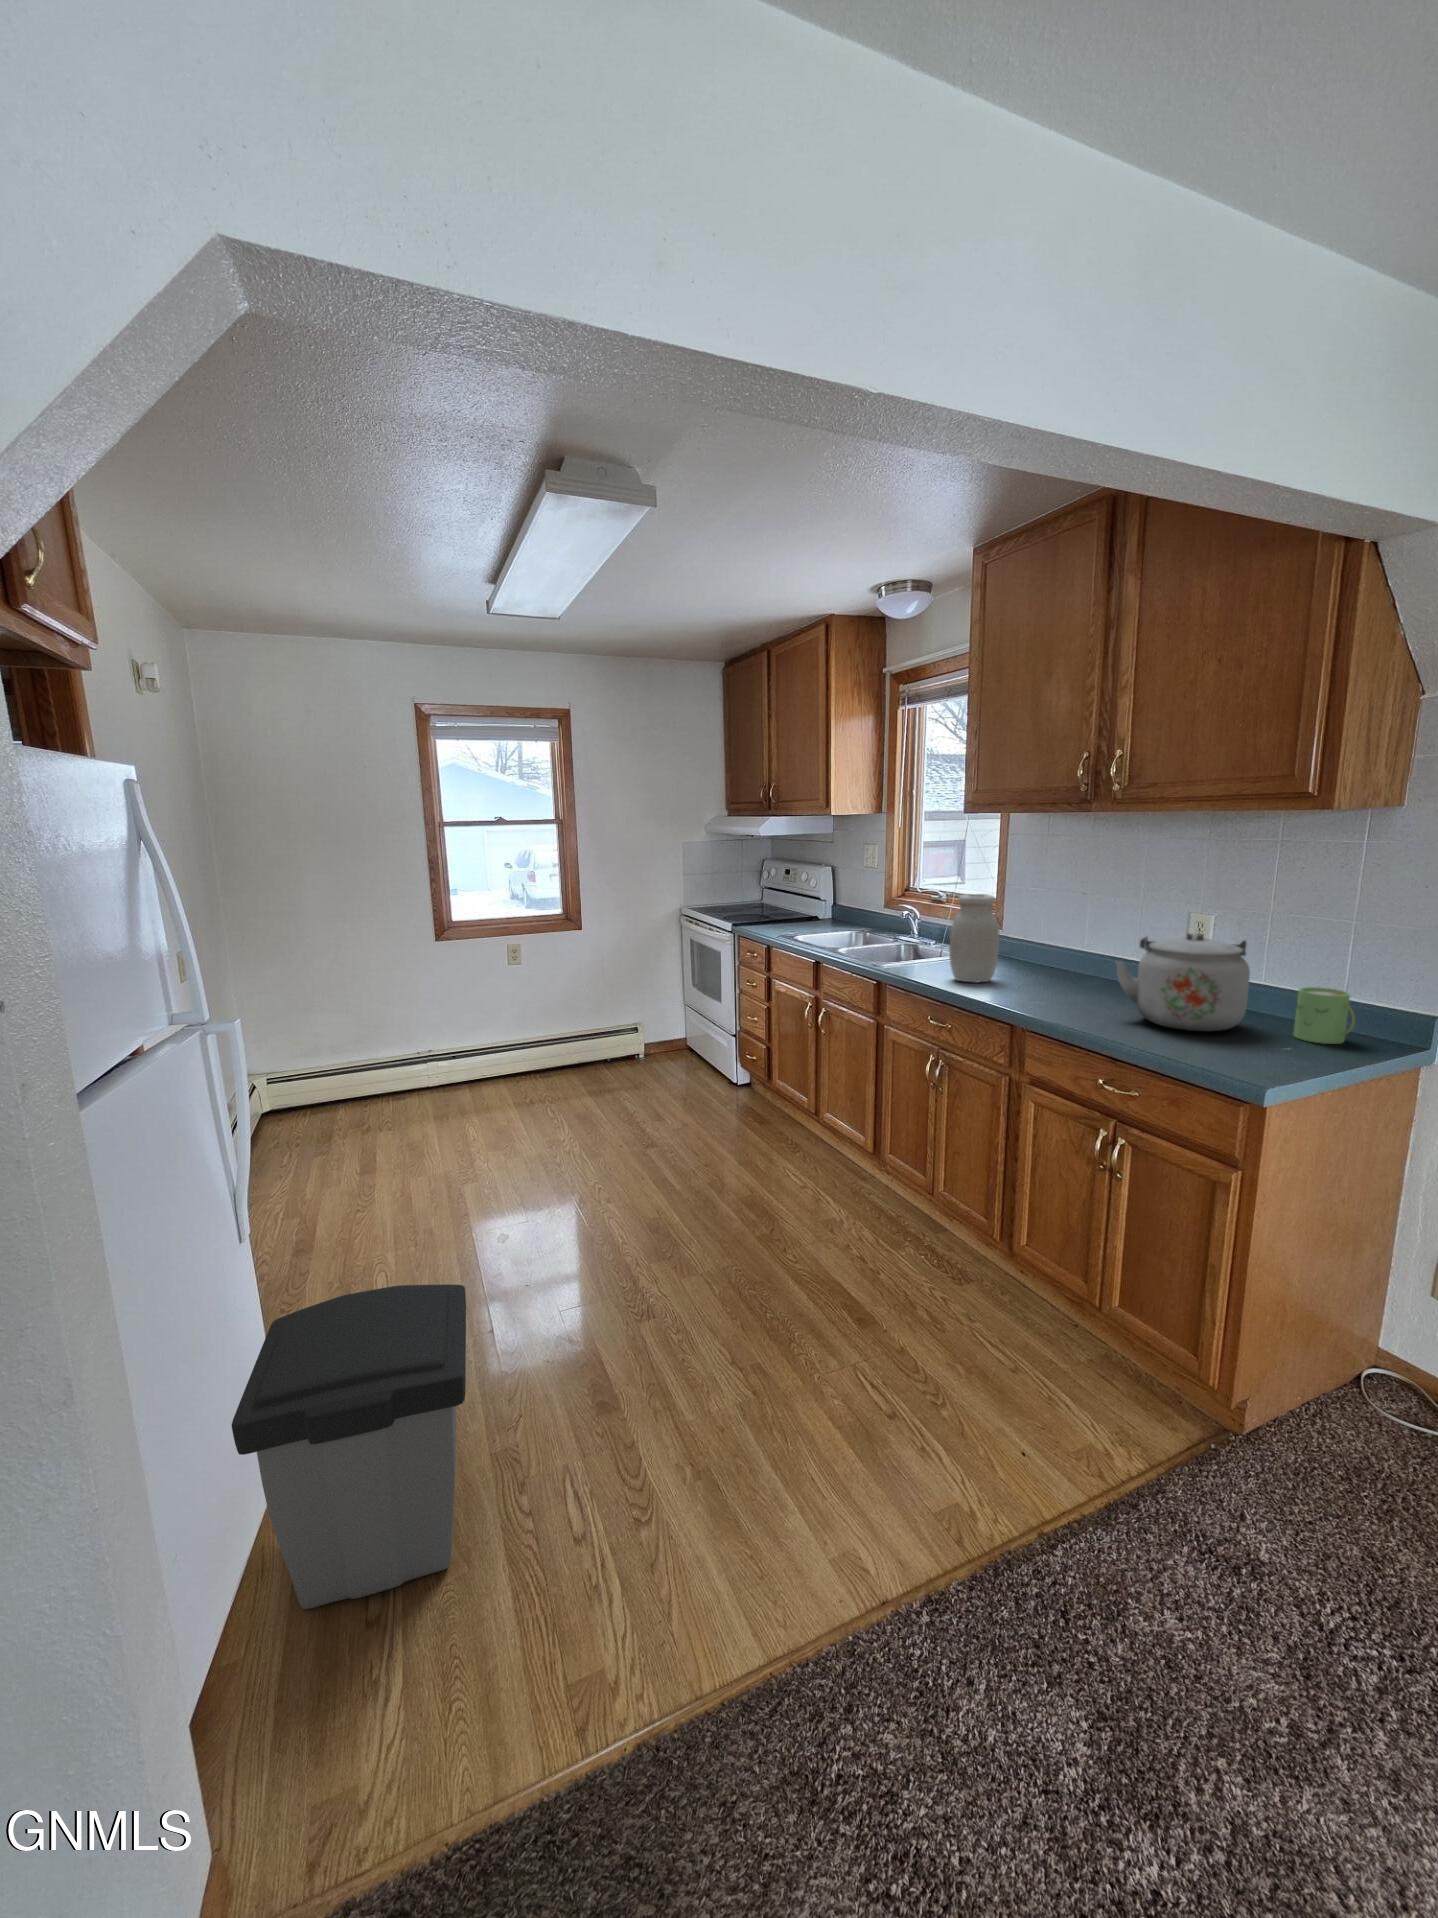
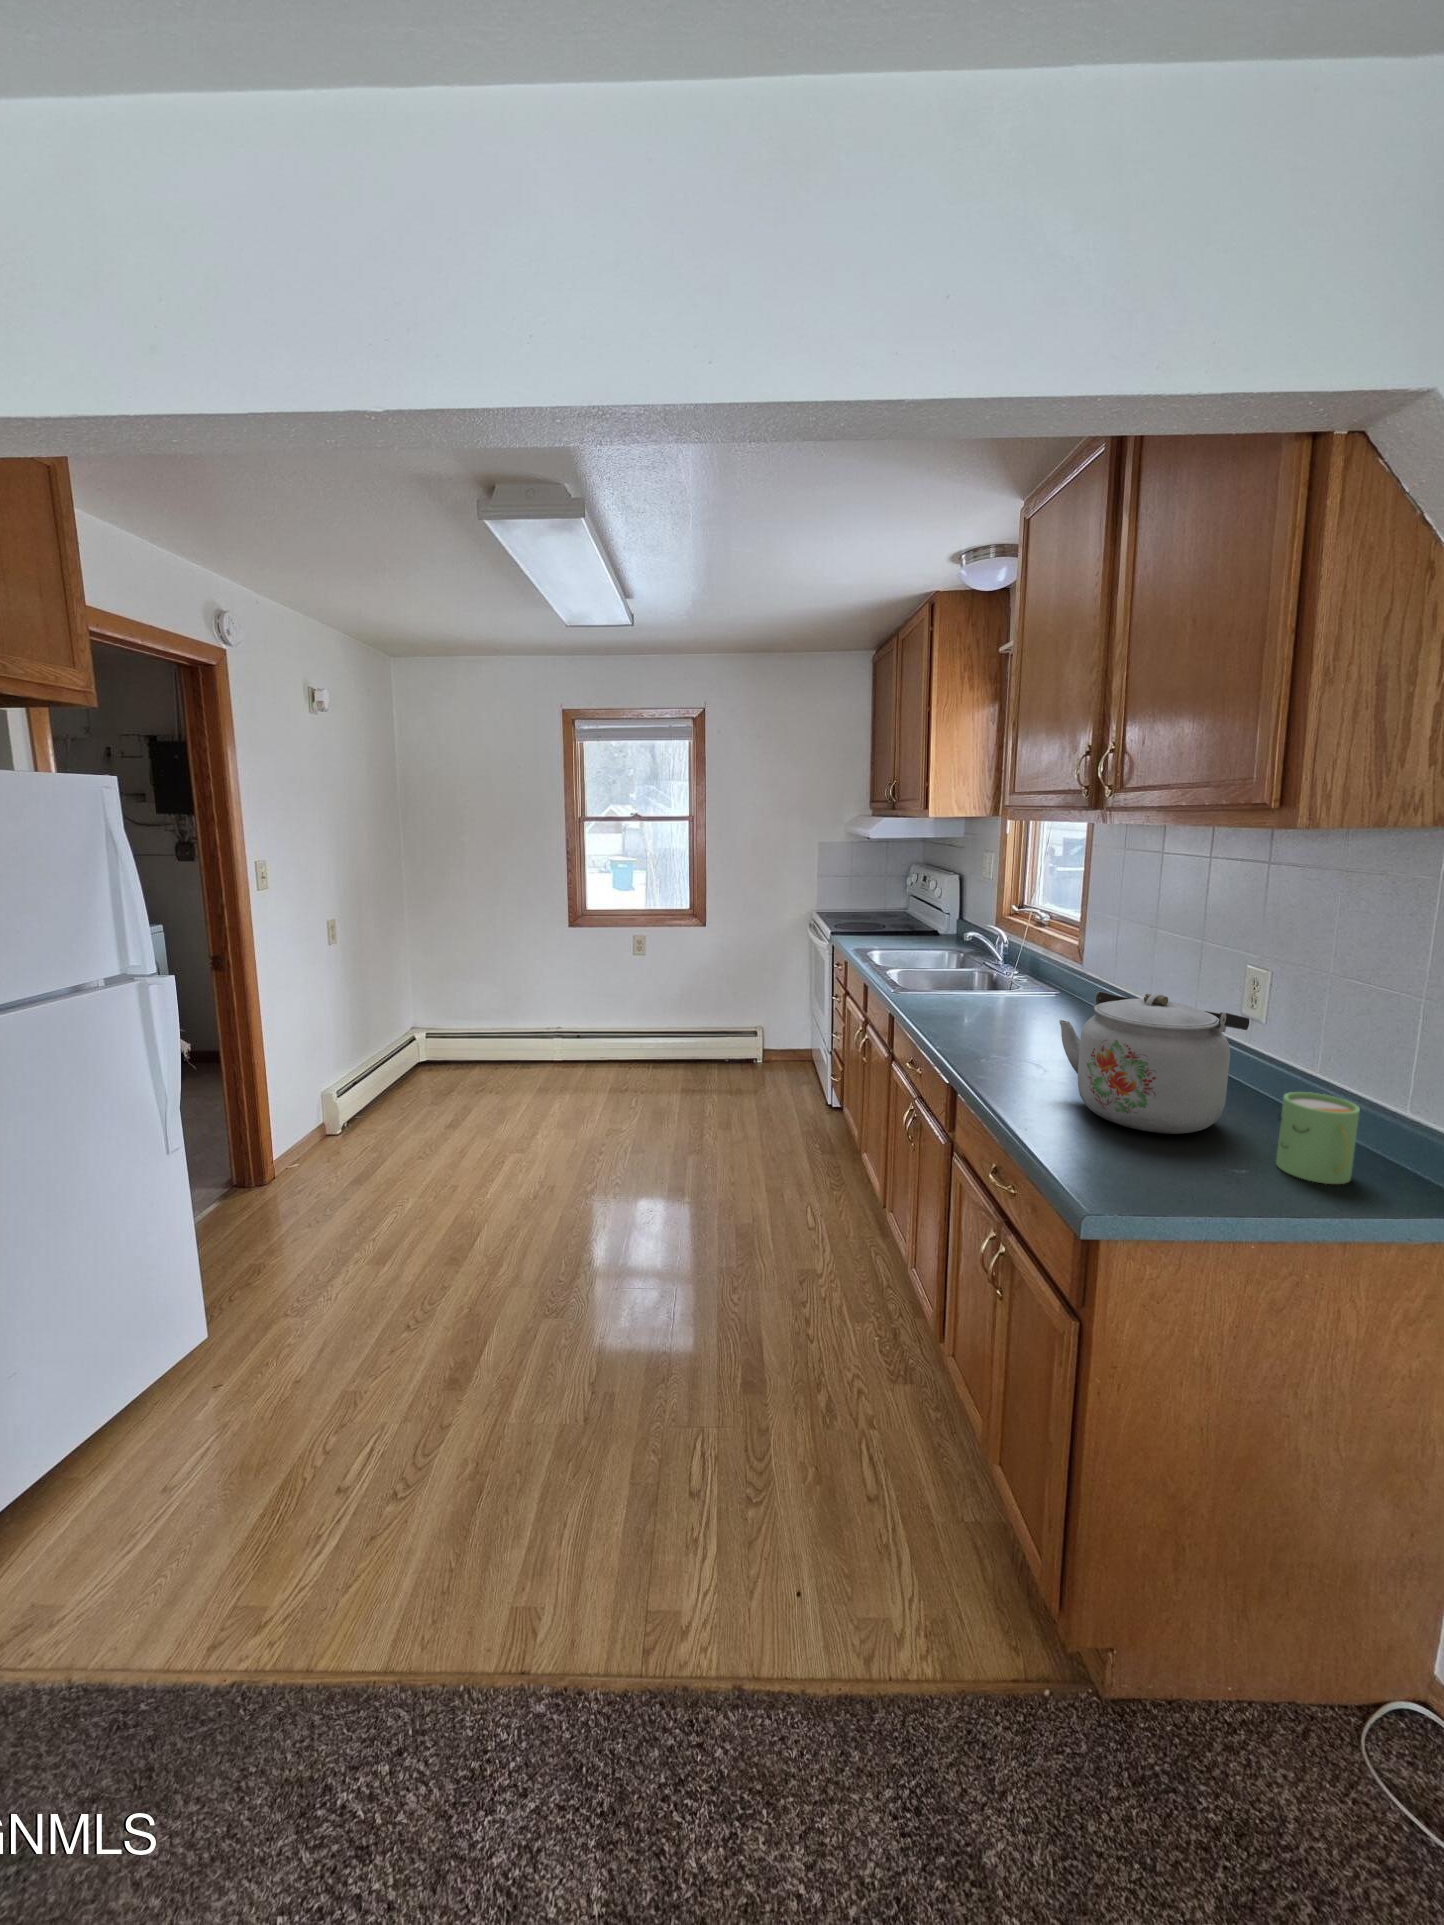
jar: present [949,894,999,983] -> none [948,918,1009,1027]
trash can: present [232,1284,466,1609] -> none [69,1218,312,1475]

